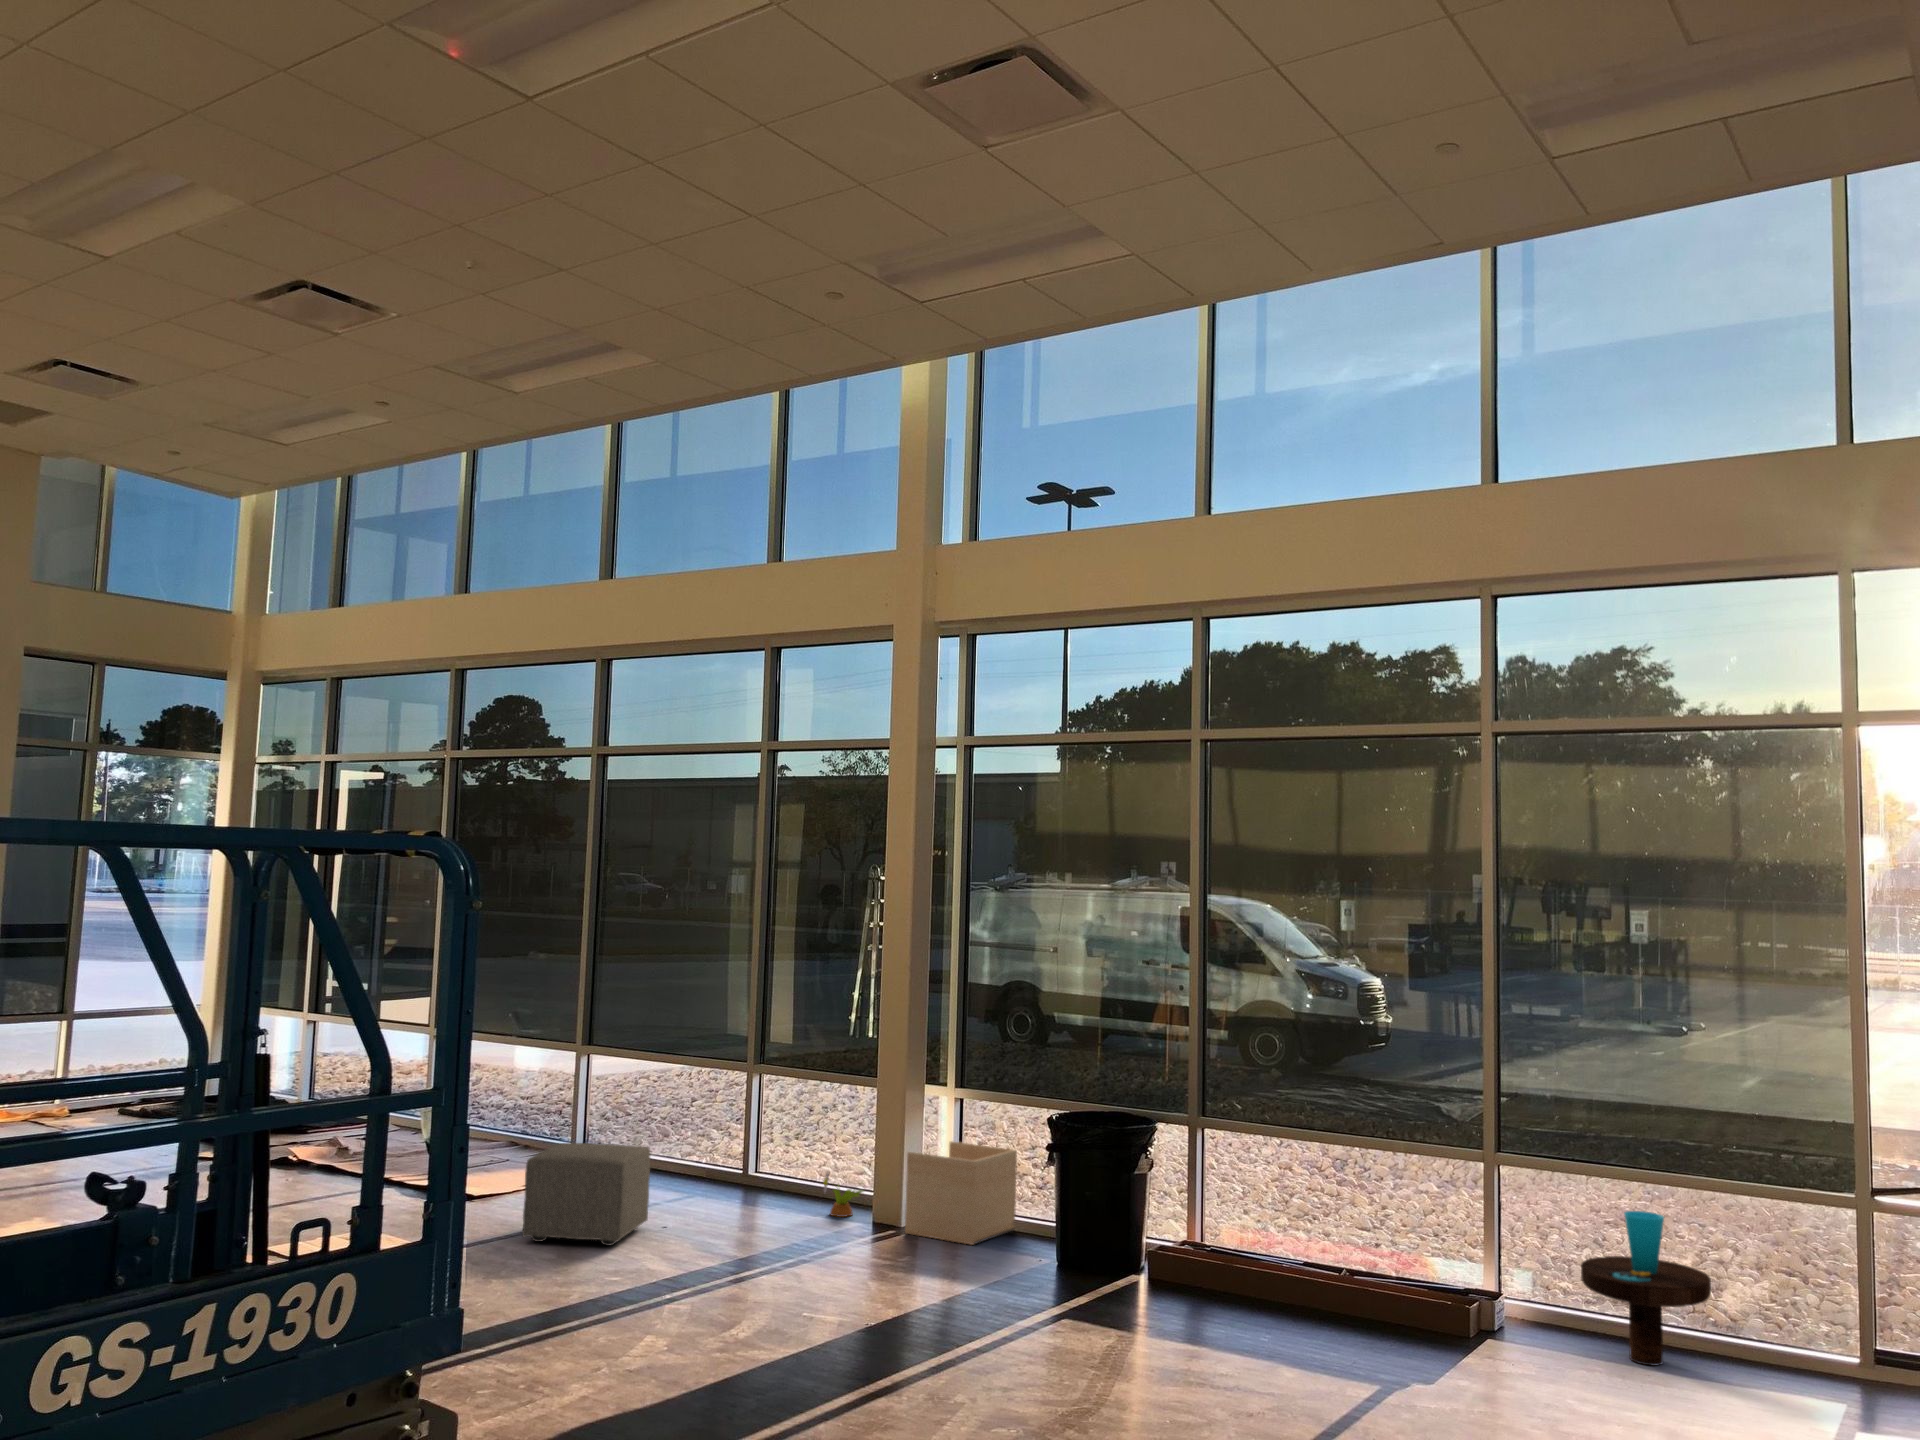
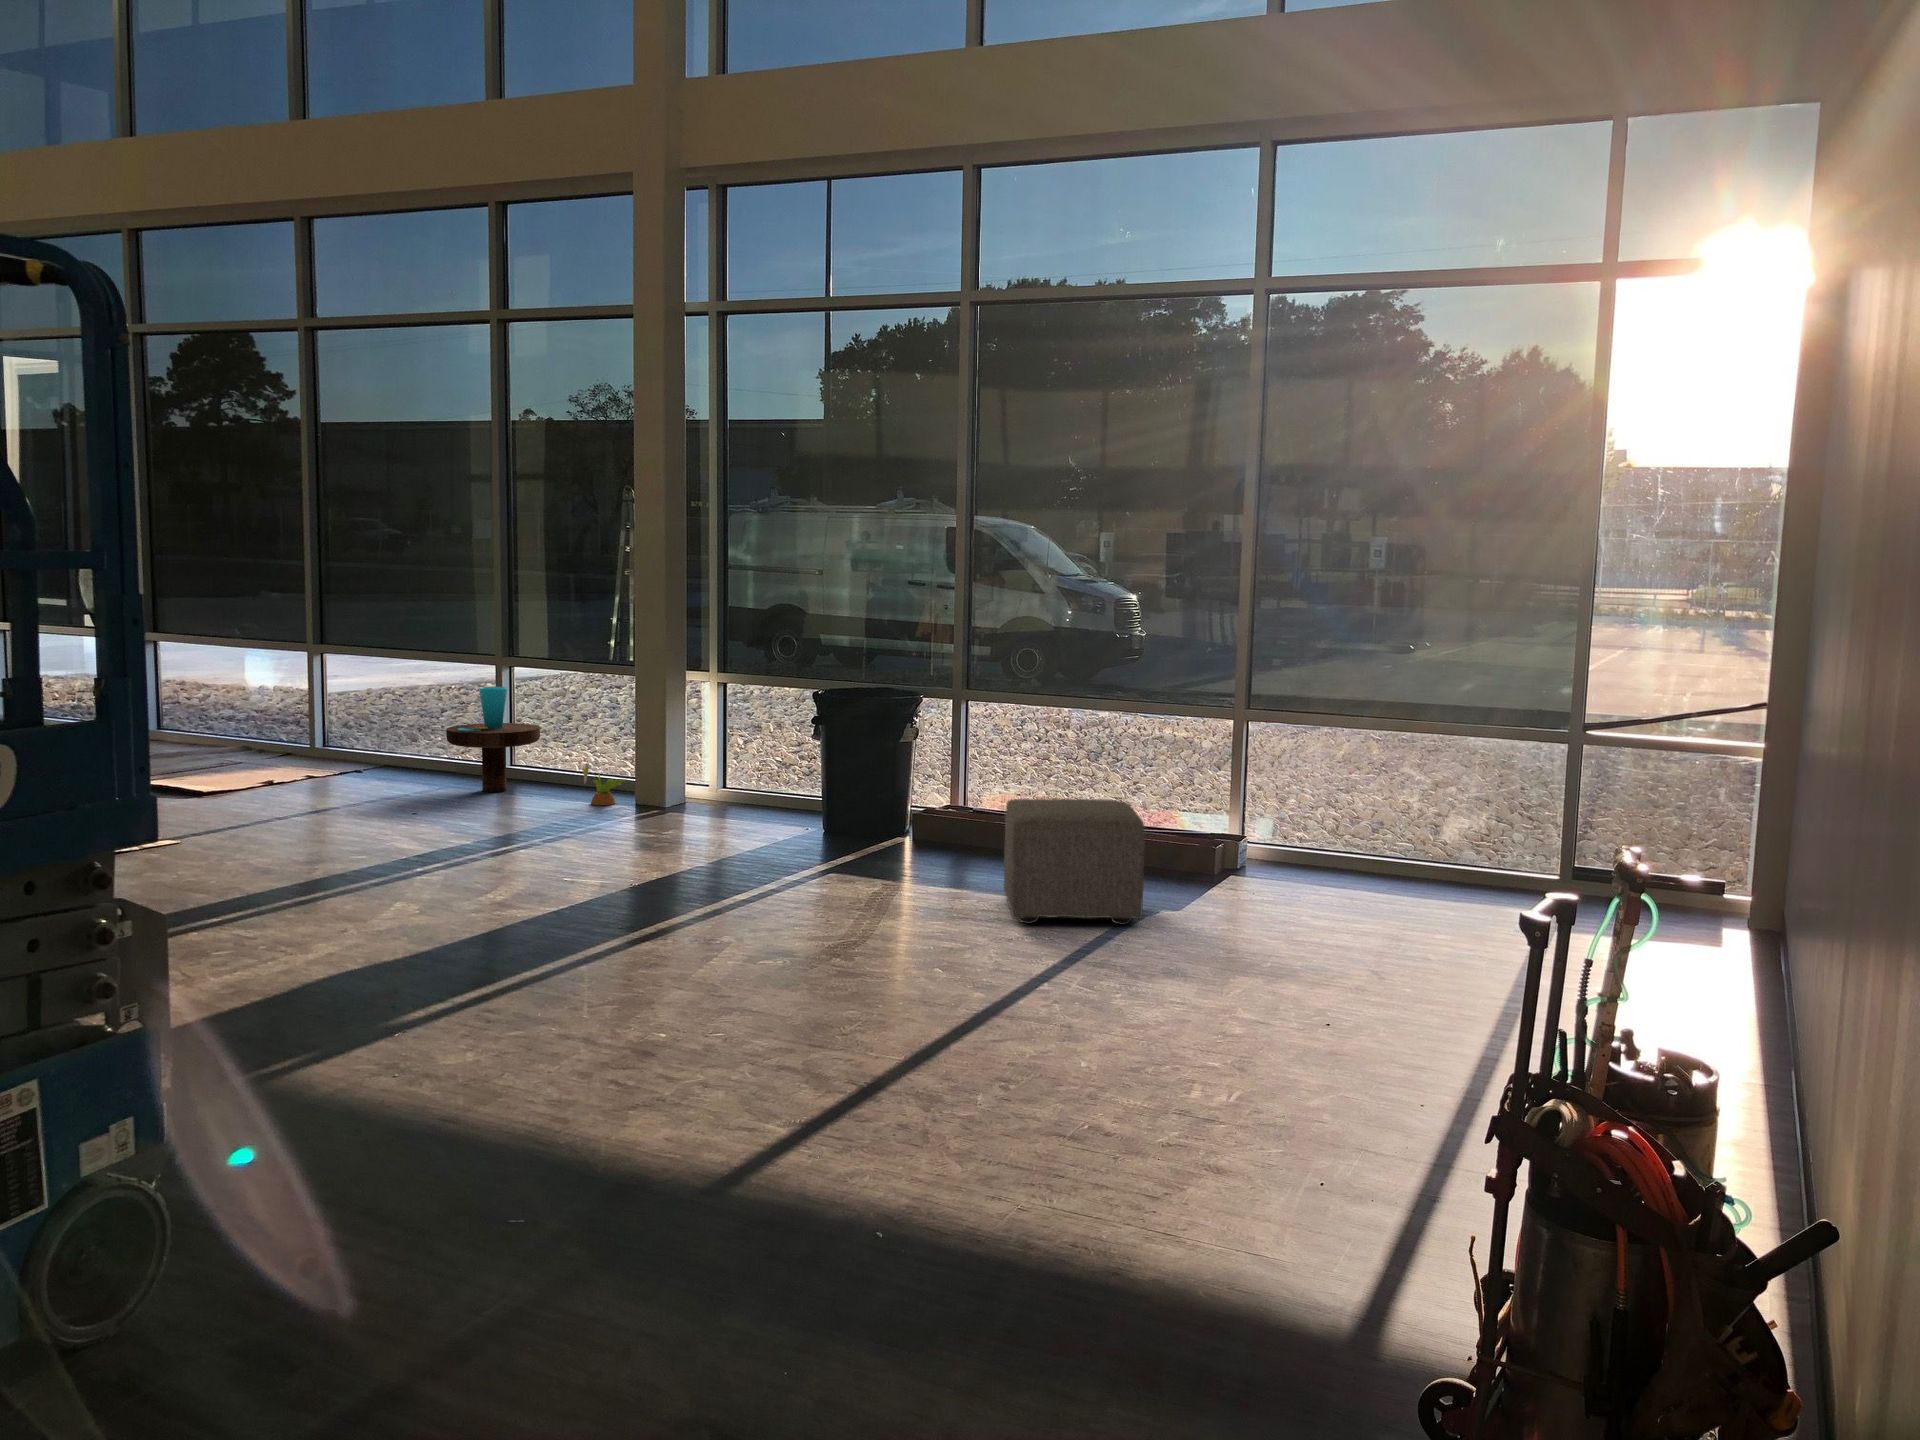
cardboard box: present [905,1141,1017,1245] -> none [669,728,782,823]
ottoman: present [522,1143,650,1246] -> present [1004,799,1145,925]
side table: present [1581,1211,1711,1366] -> present [446,687,540,792]

